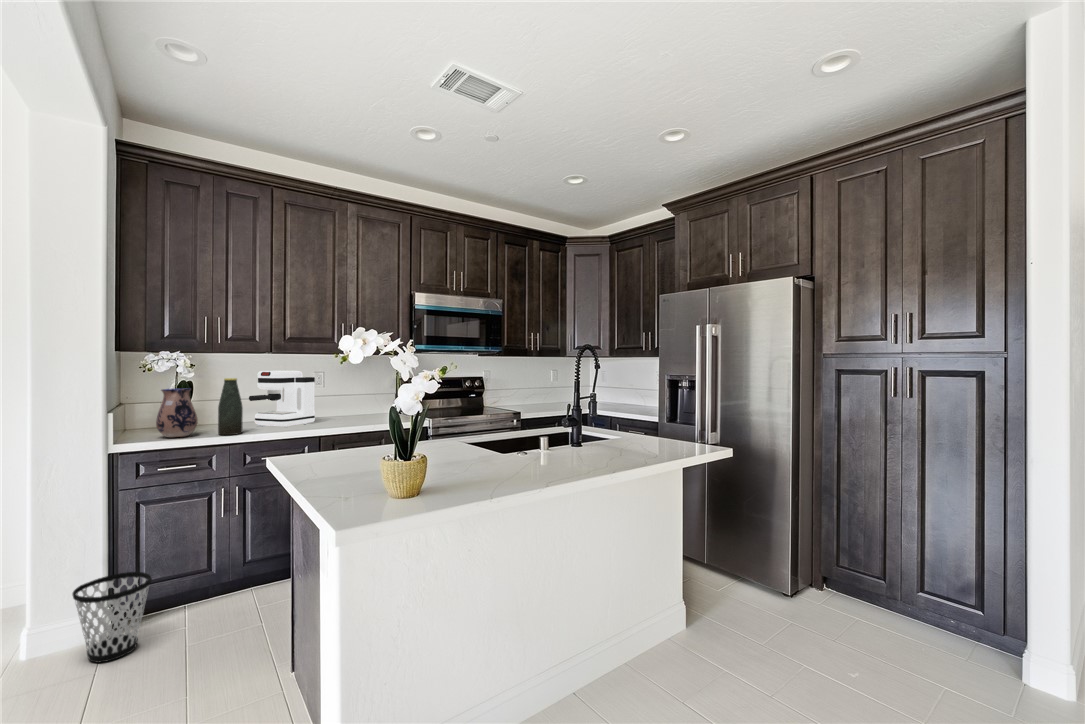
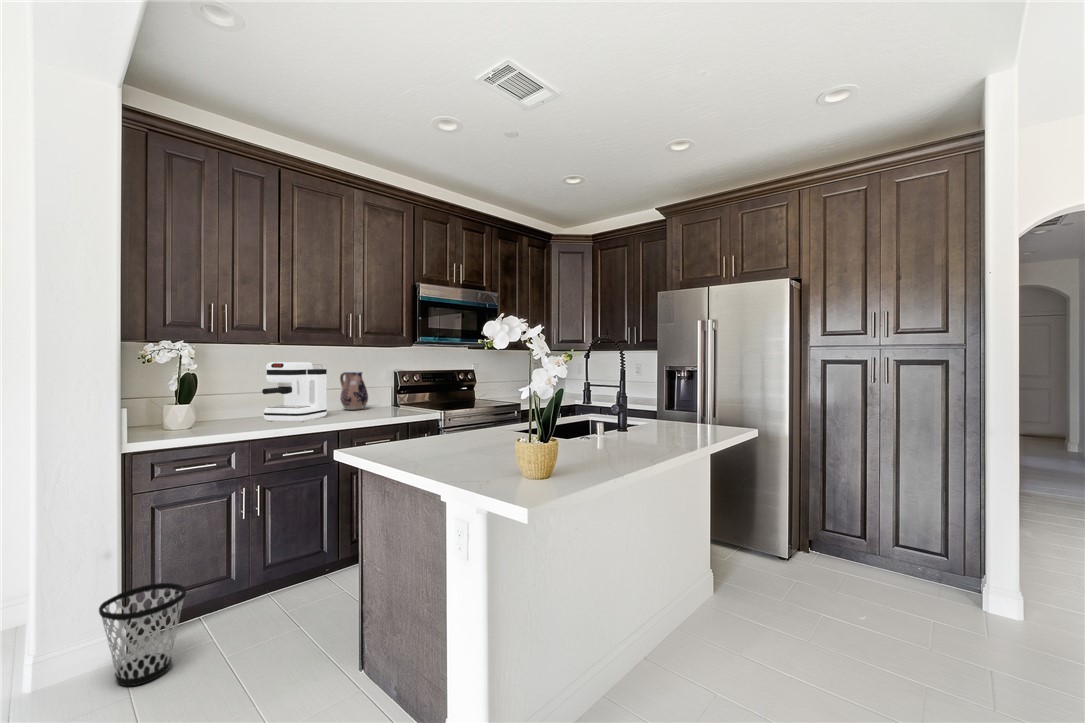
bottle: present [218,378,243,435] -> none [236,370,261,431]
ceramic pitcher: present [156,388,198,437] -> present [340,372,368,410]

